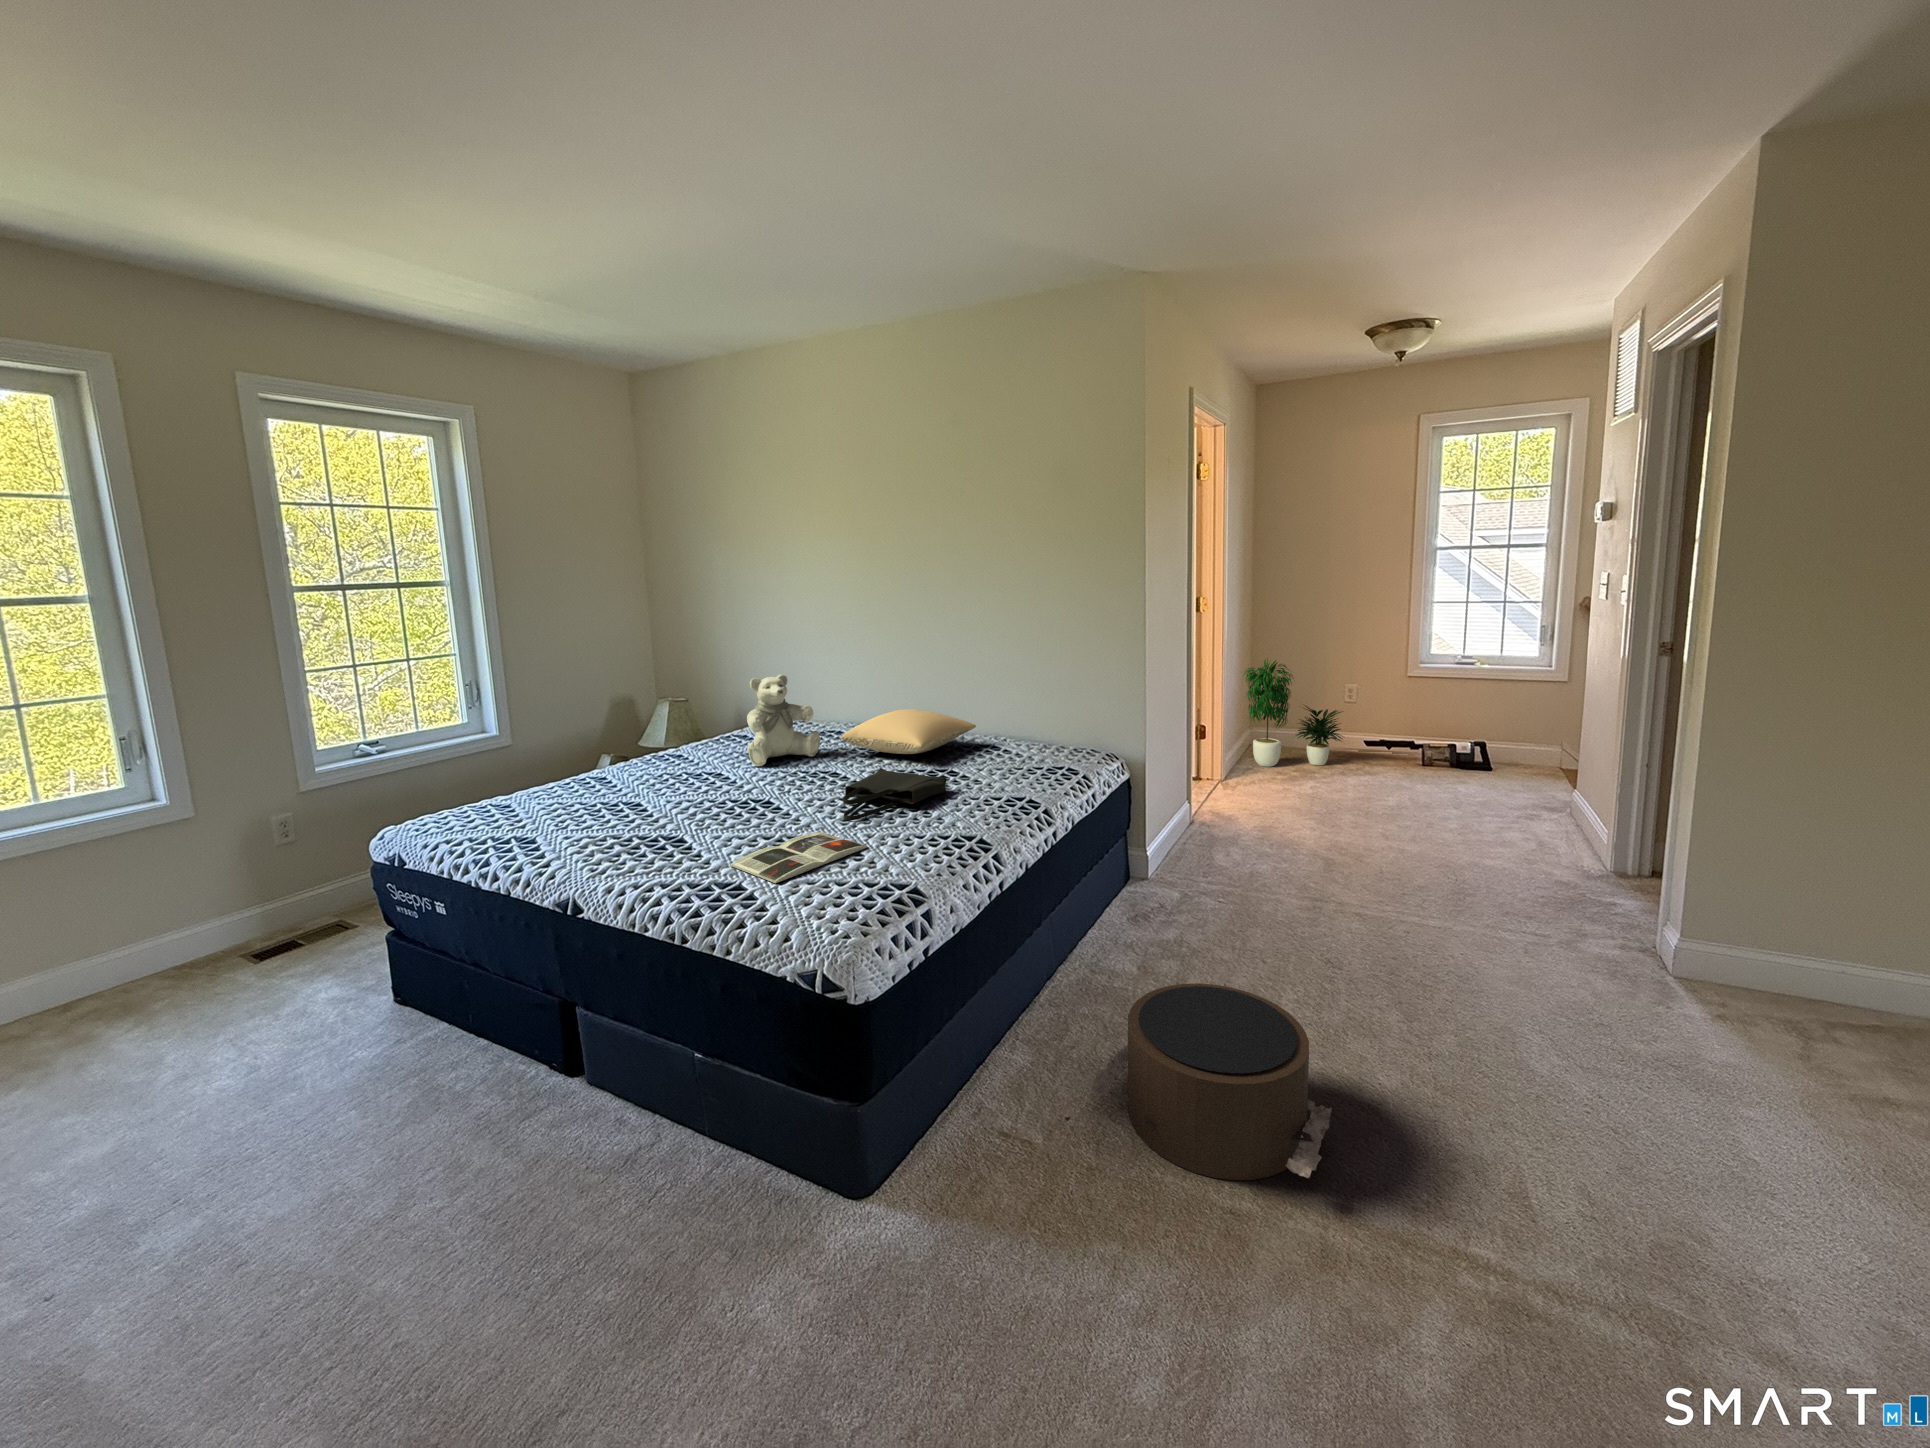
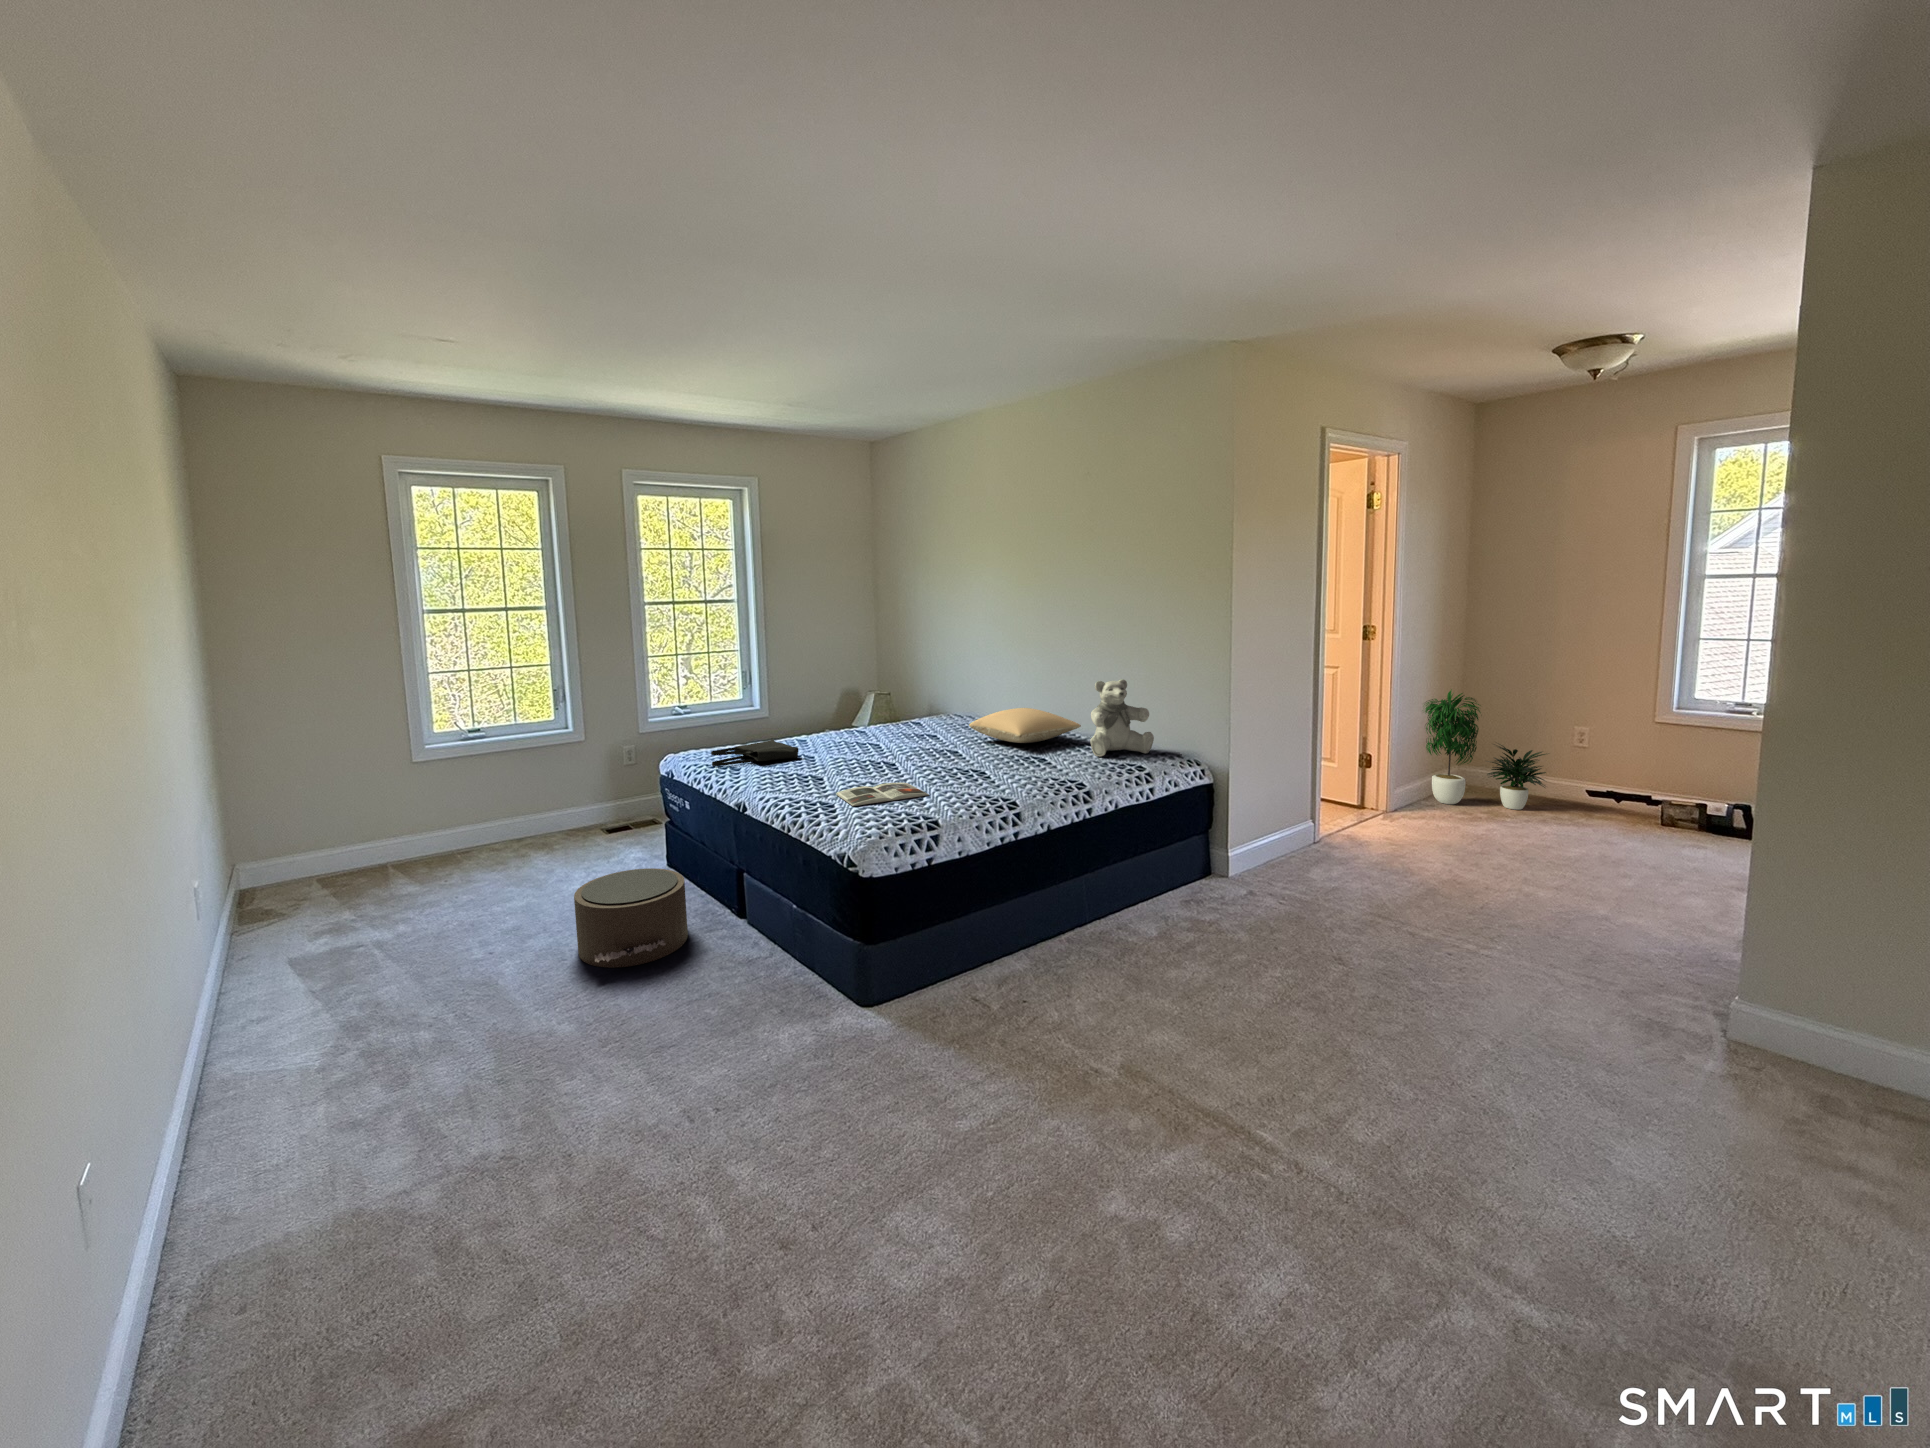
teddy bear: present [747,674,821,766] -> present [1090,679,1154,757]
tote bag: present [843,768,946,820] -> present [711,739,798,766]
pouf: present [1091,983,1332,1180] -> present [574,868,688,968]

